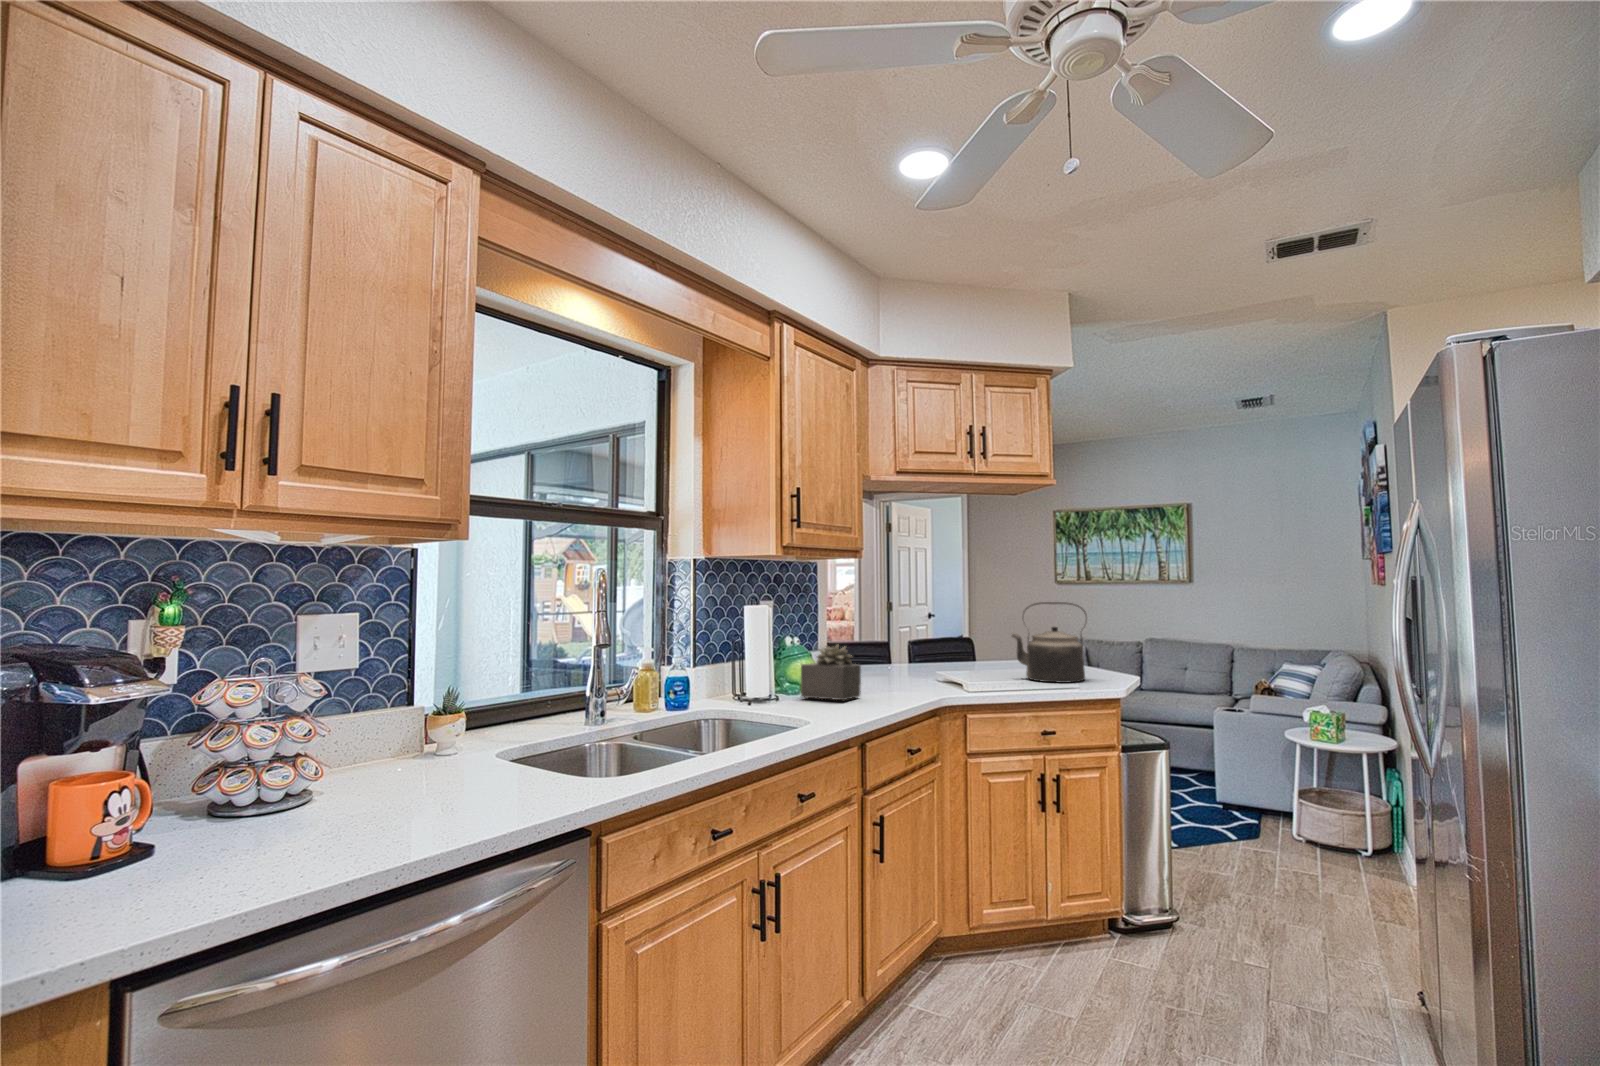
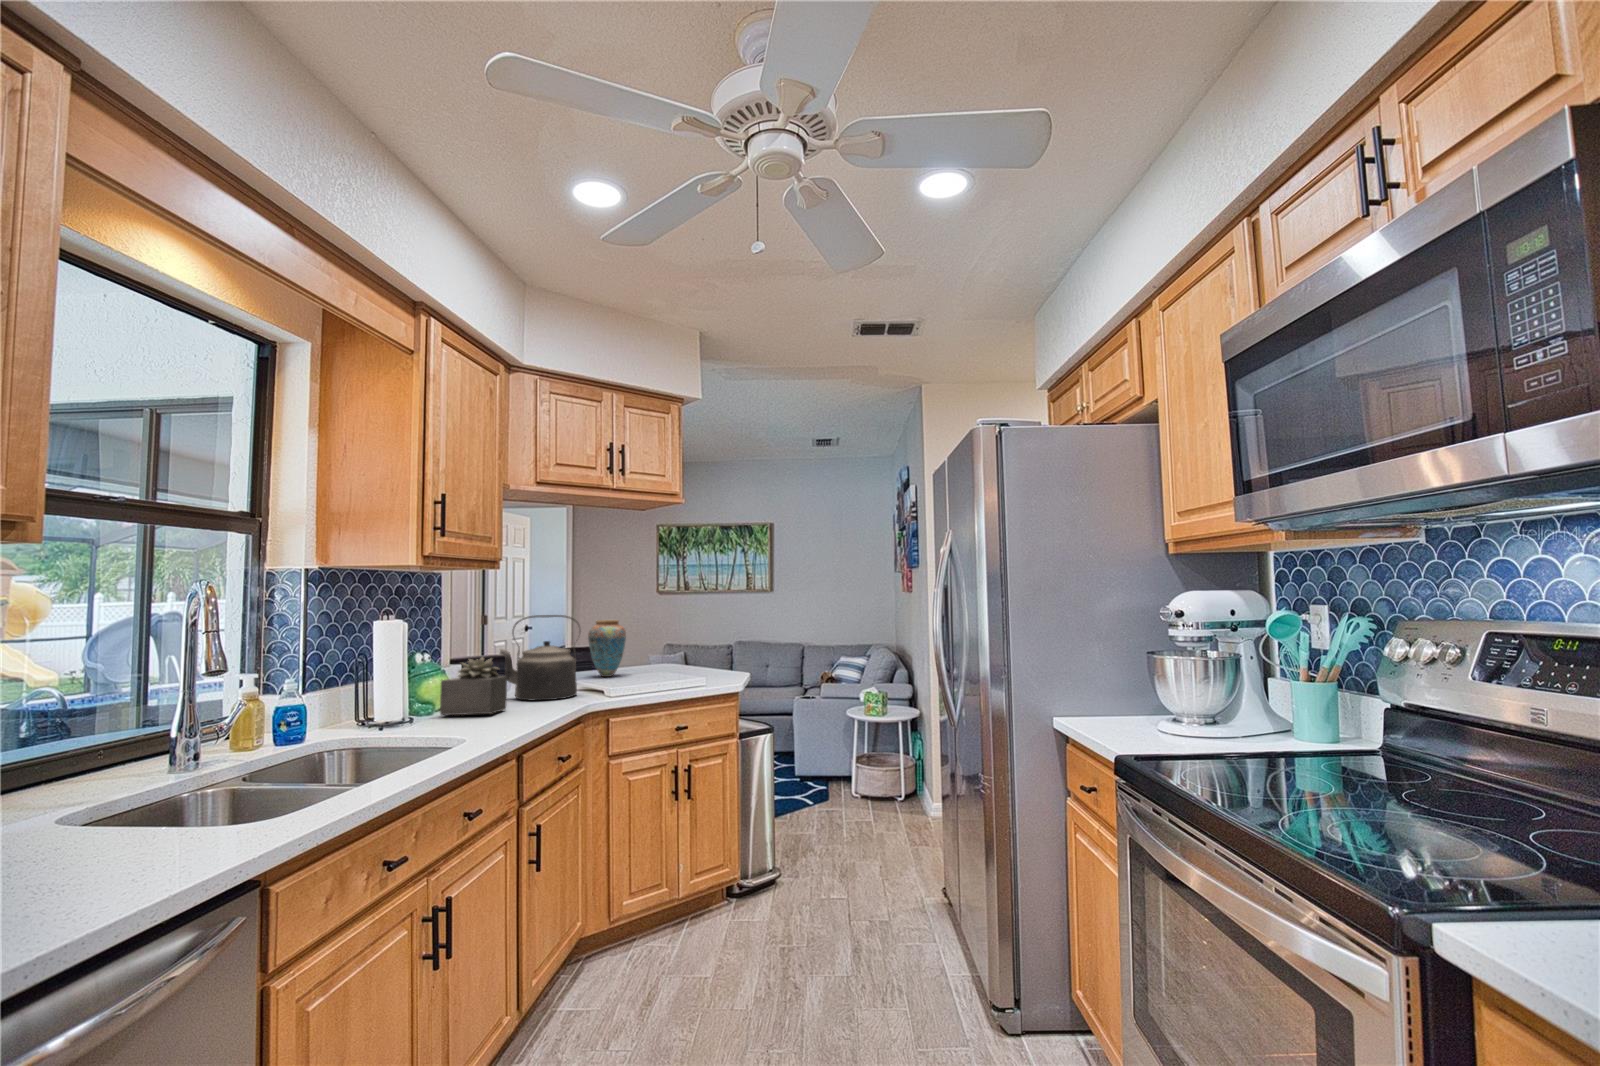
kettle: present [1012,602,1087,683] -> present [500,615,580,700]
vase: none [956,612,995,671] -> present [588,620,626,677]

